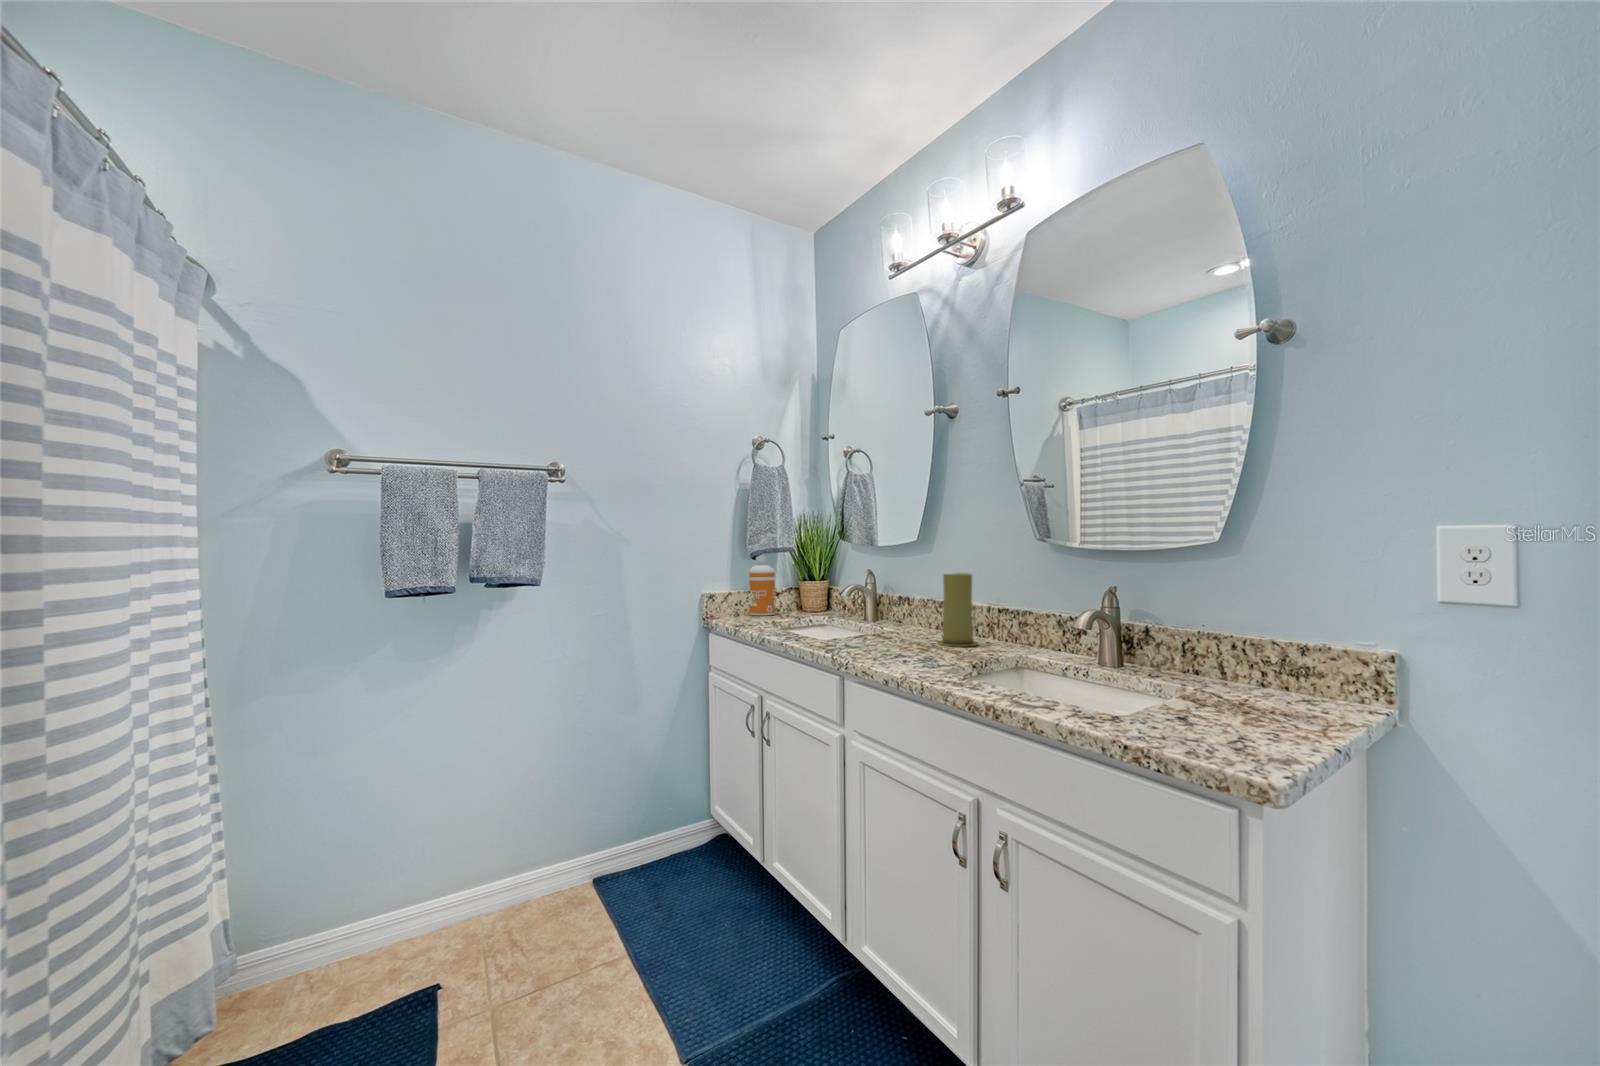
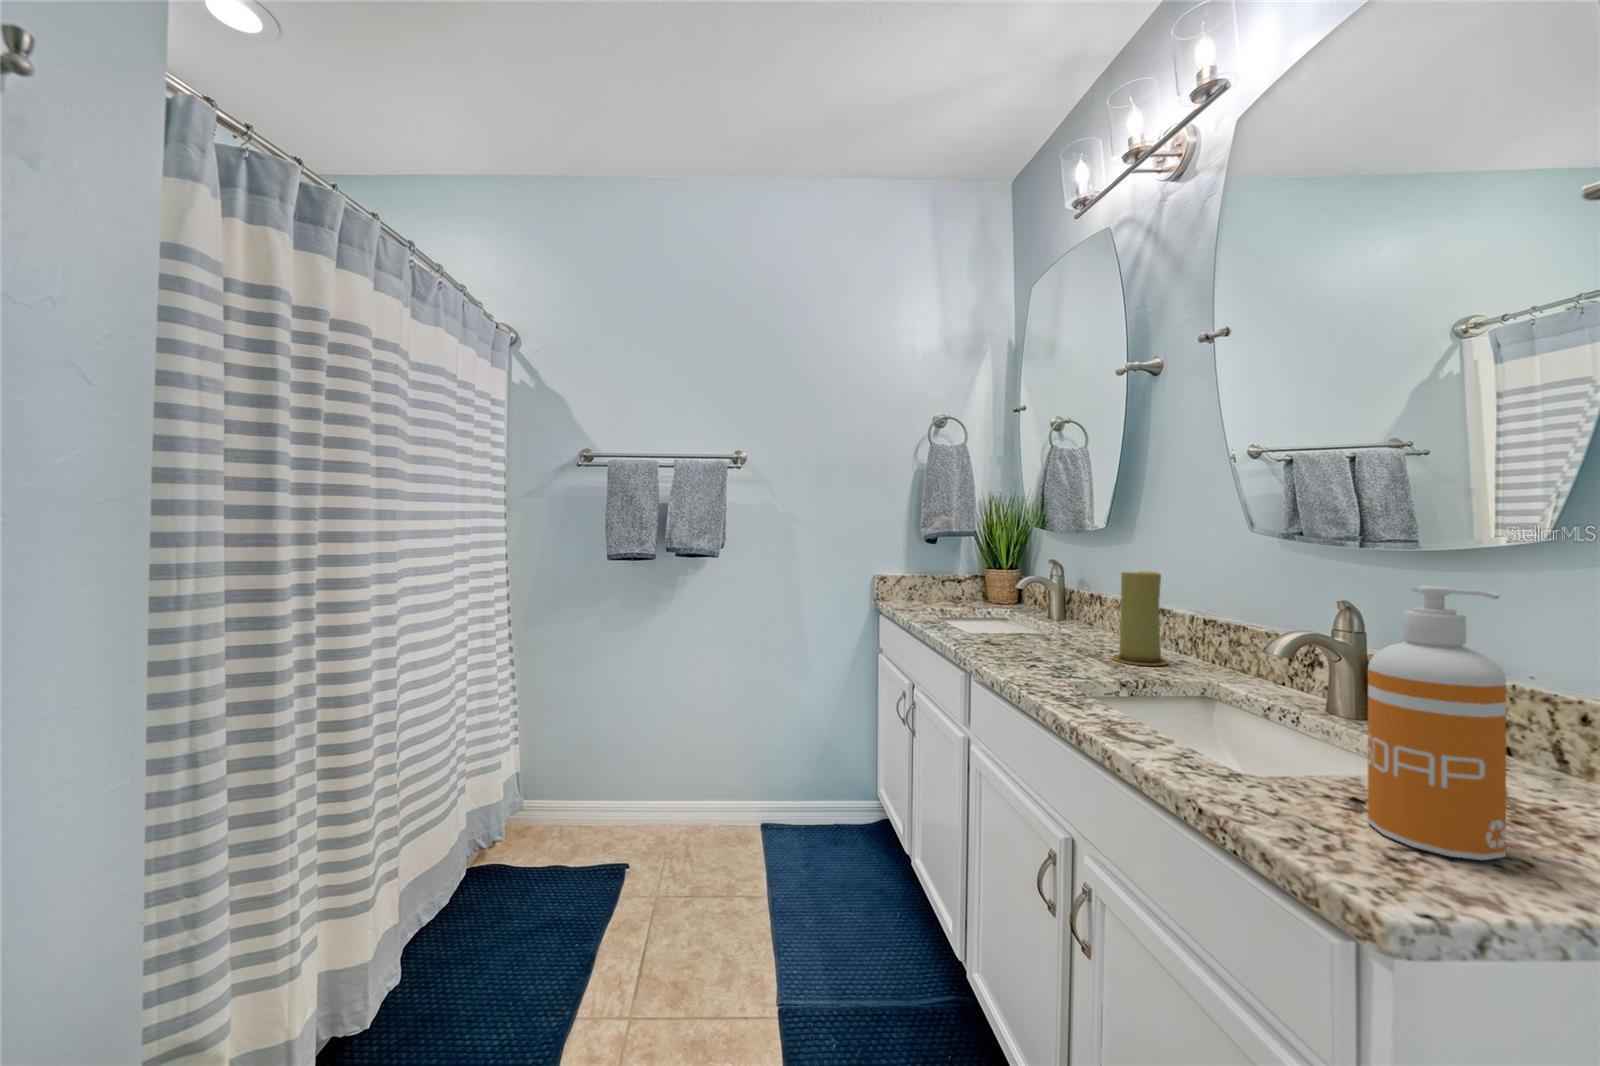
soap dispenser: present [749,554,775,615] -> present [1367,586,1506,860]

